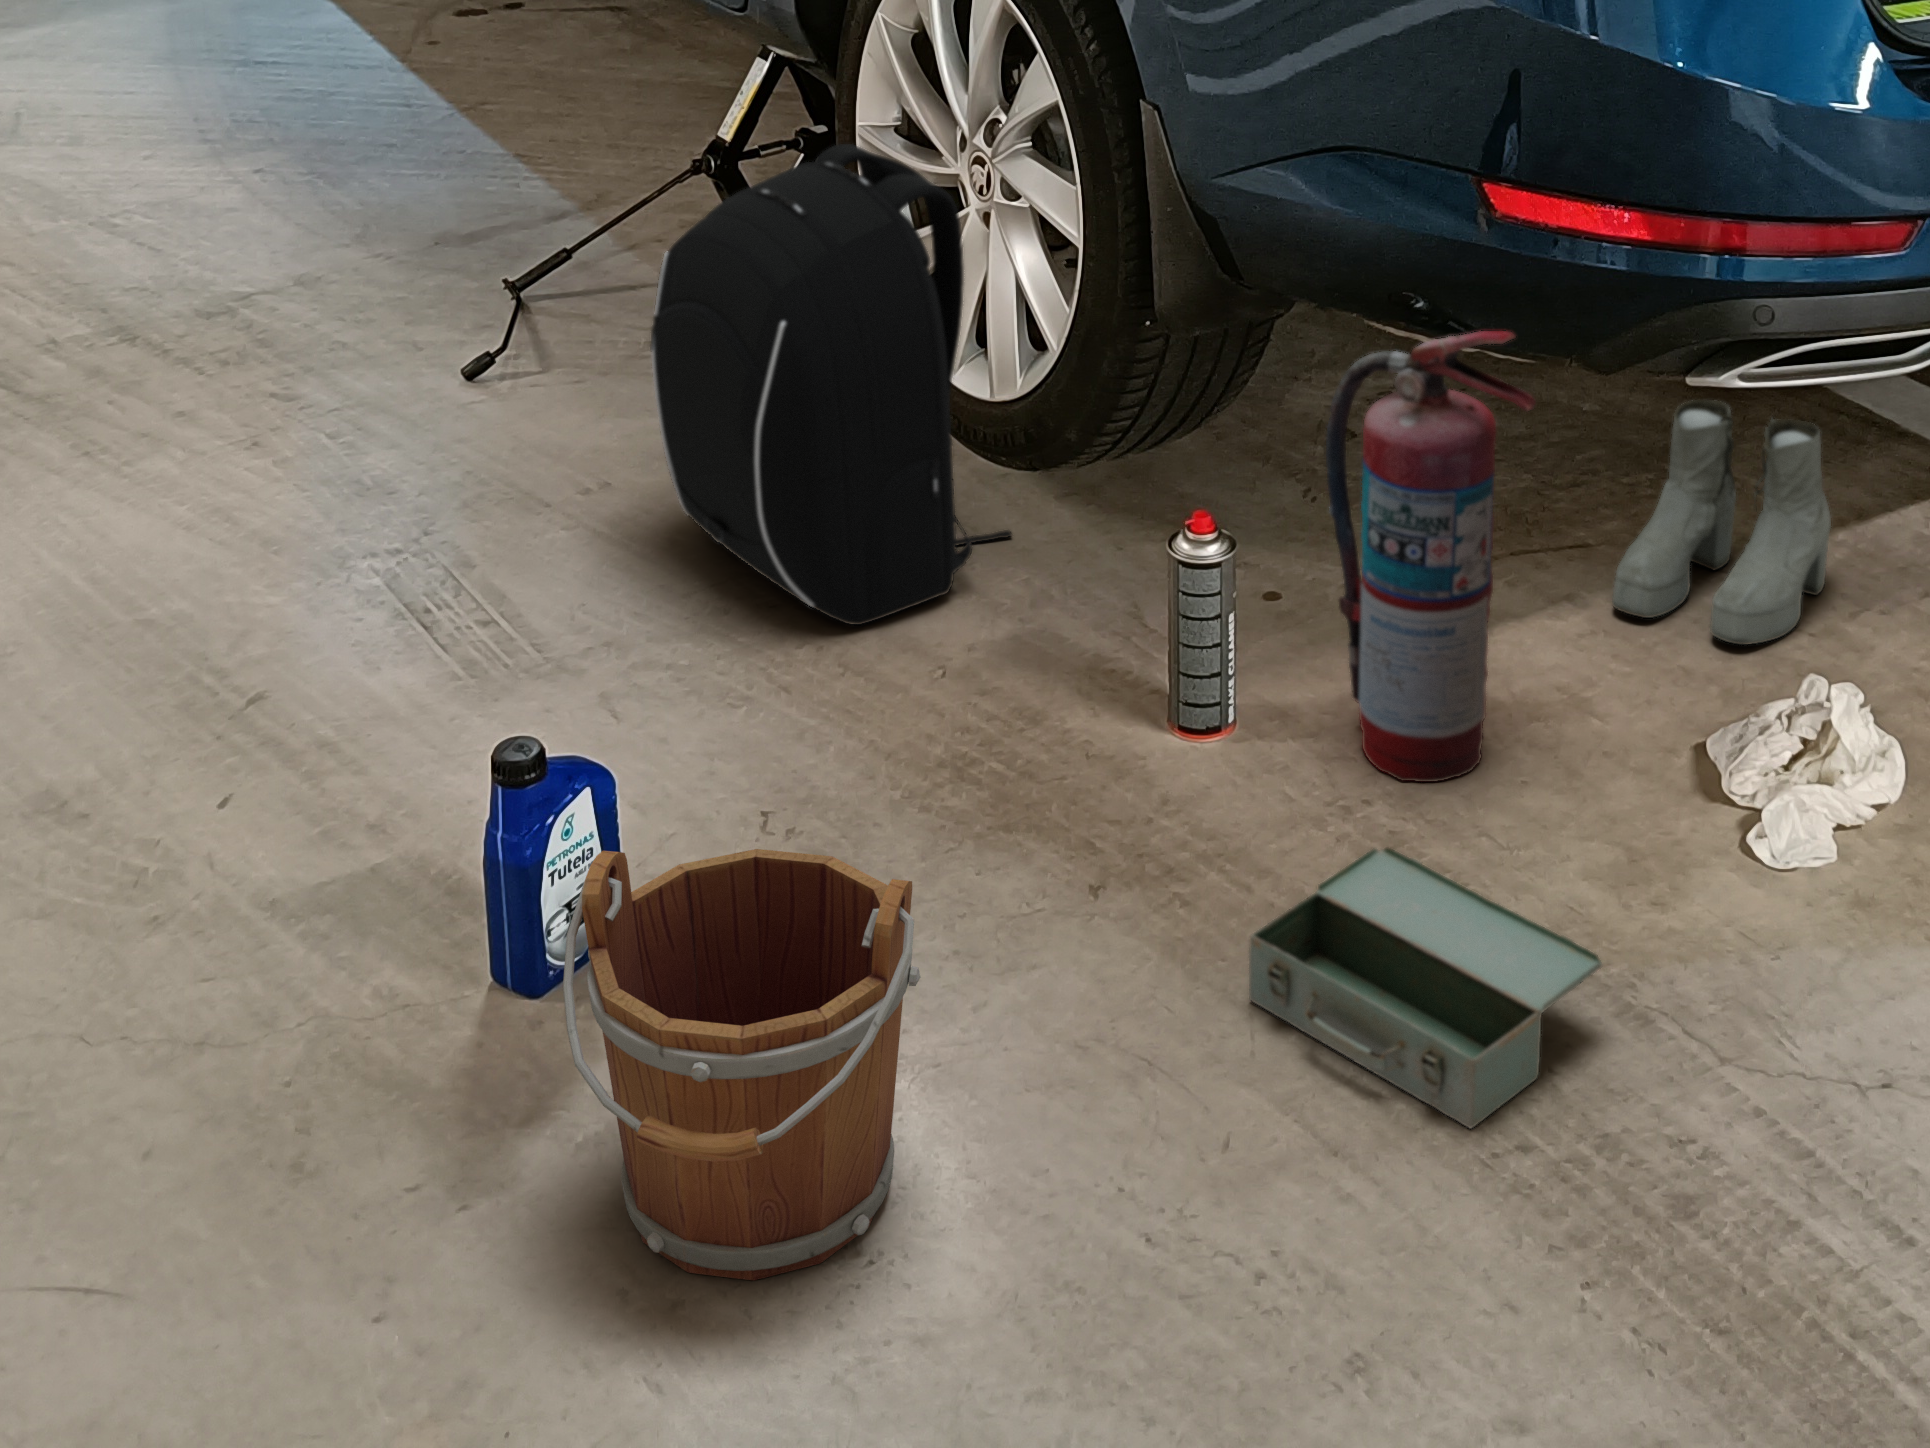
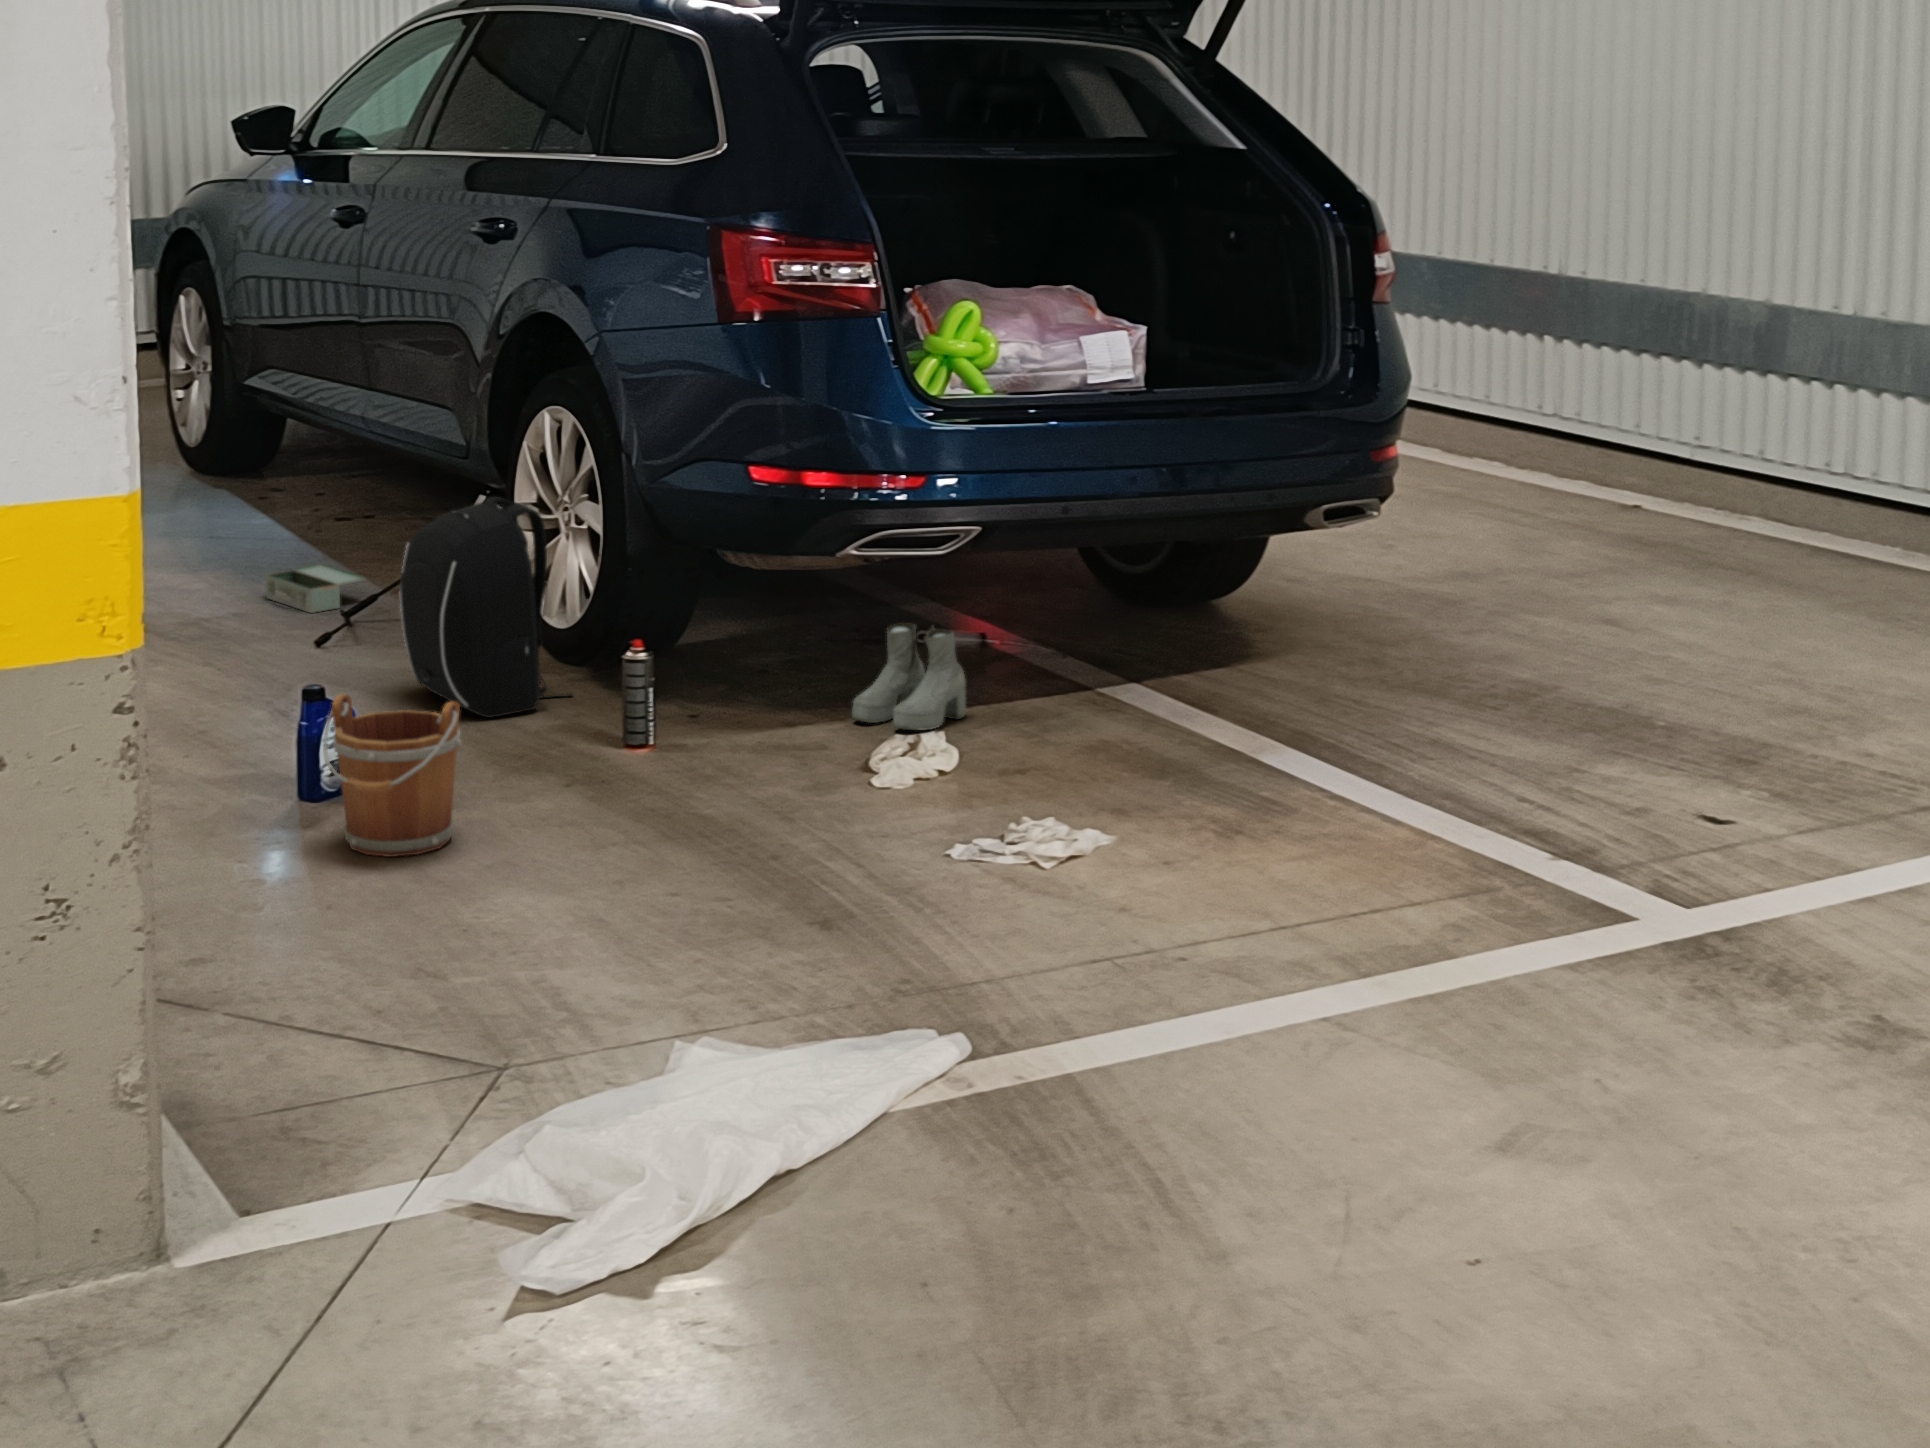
fire extinguisher: present [1326,331,1536,782] -> none [691,545,773,763]
toolbox: present [1249,847,1602,1128] -> present [265,564,366,613]

